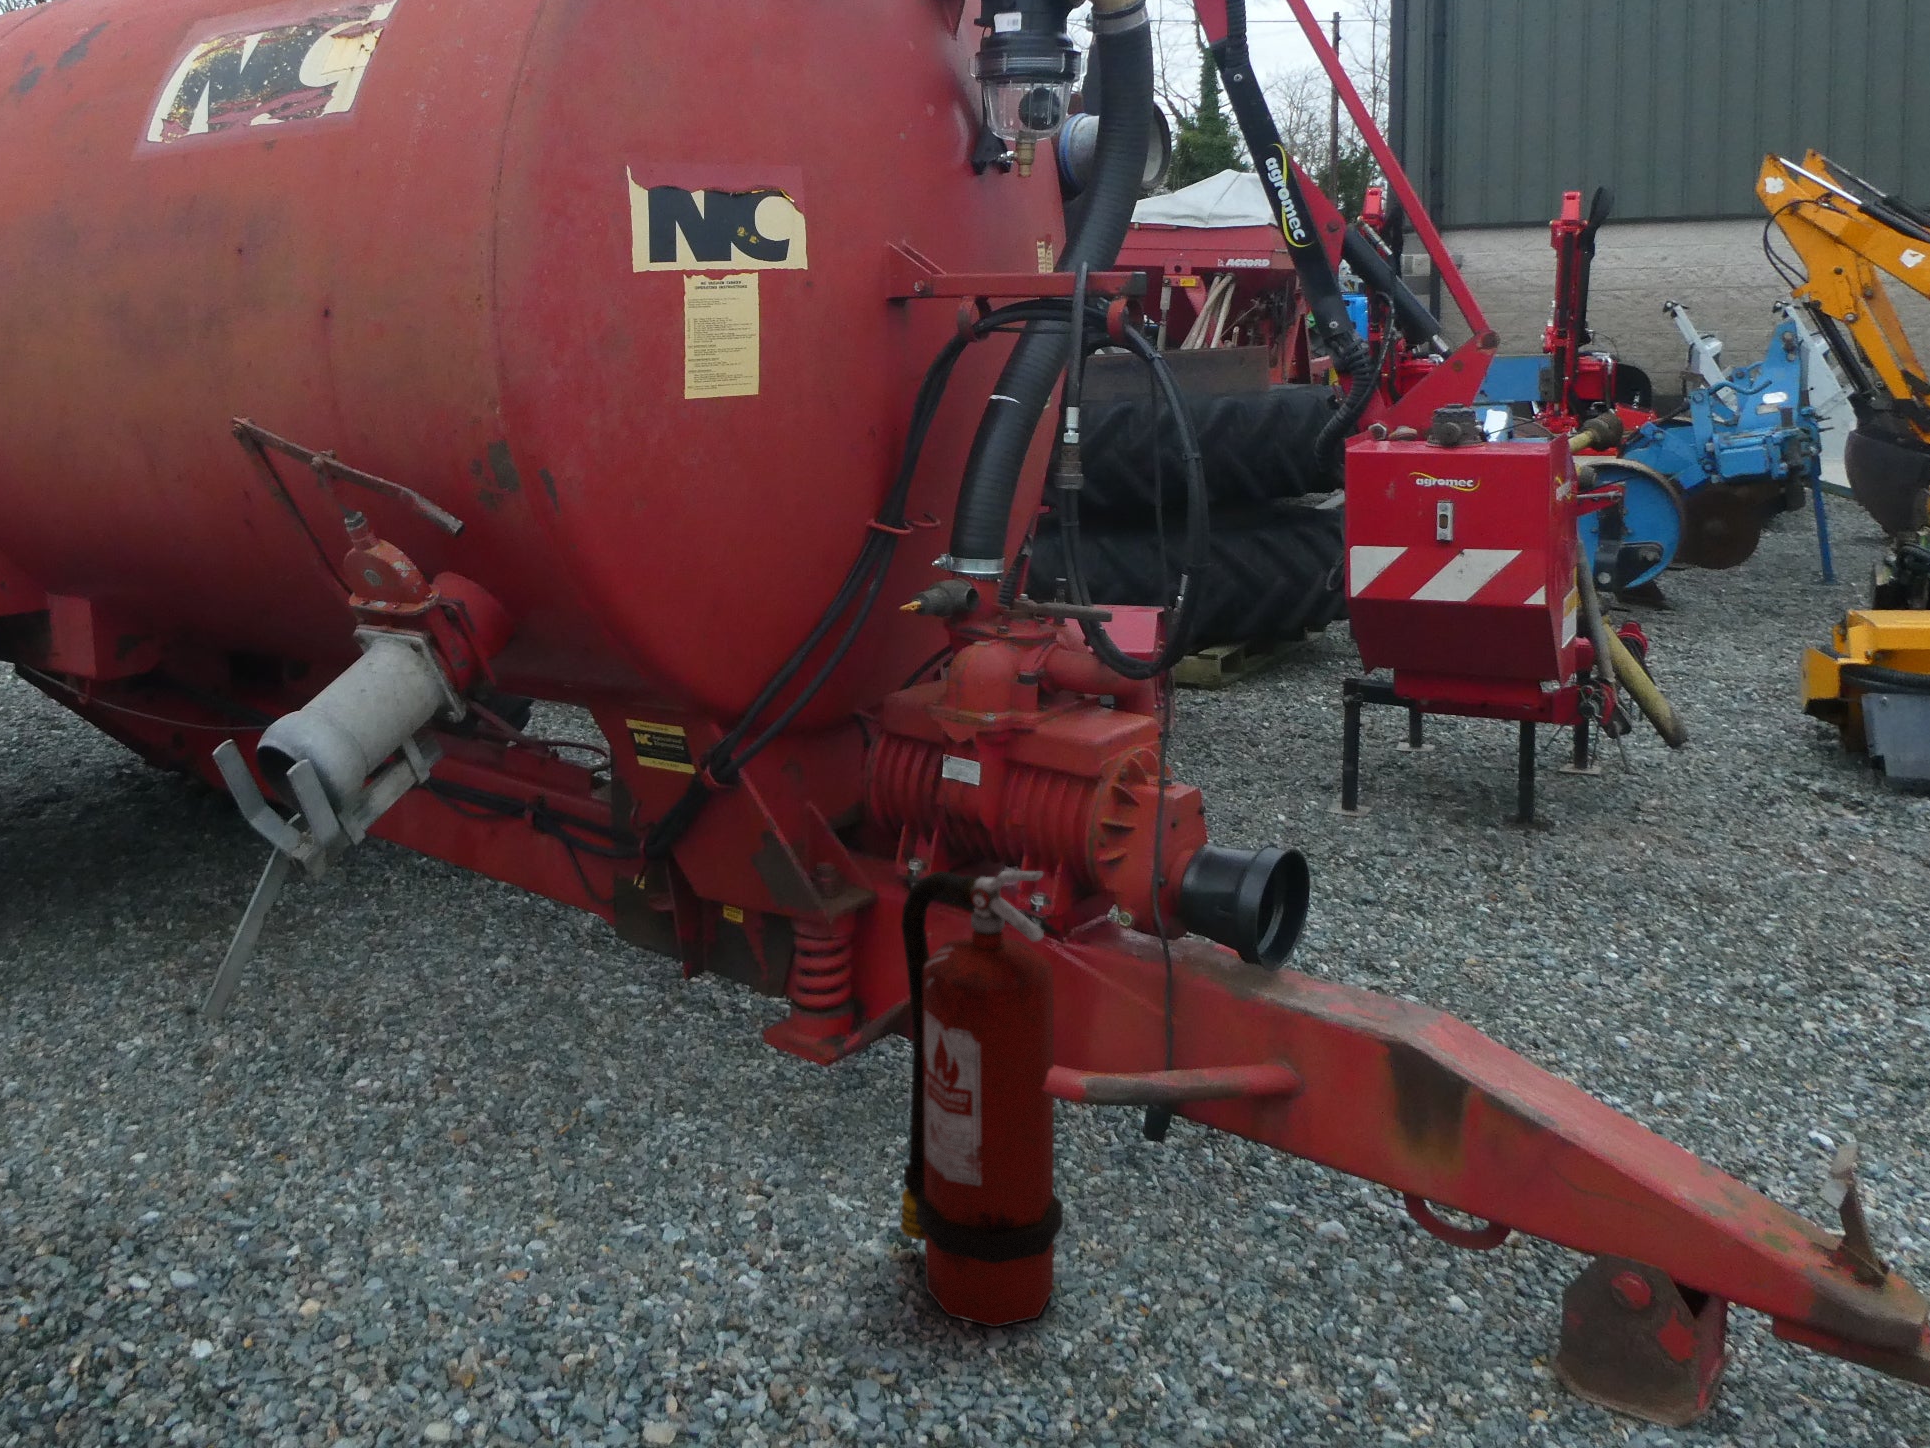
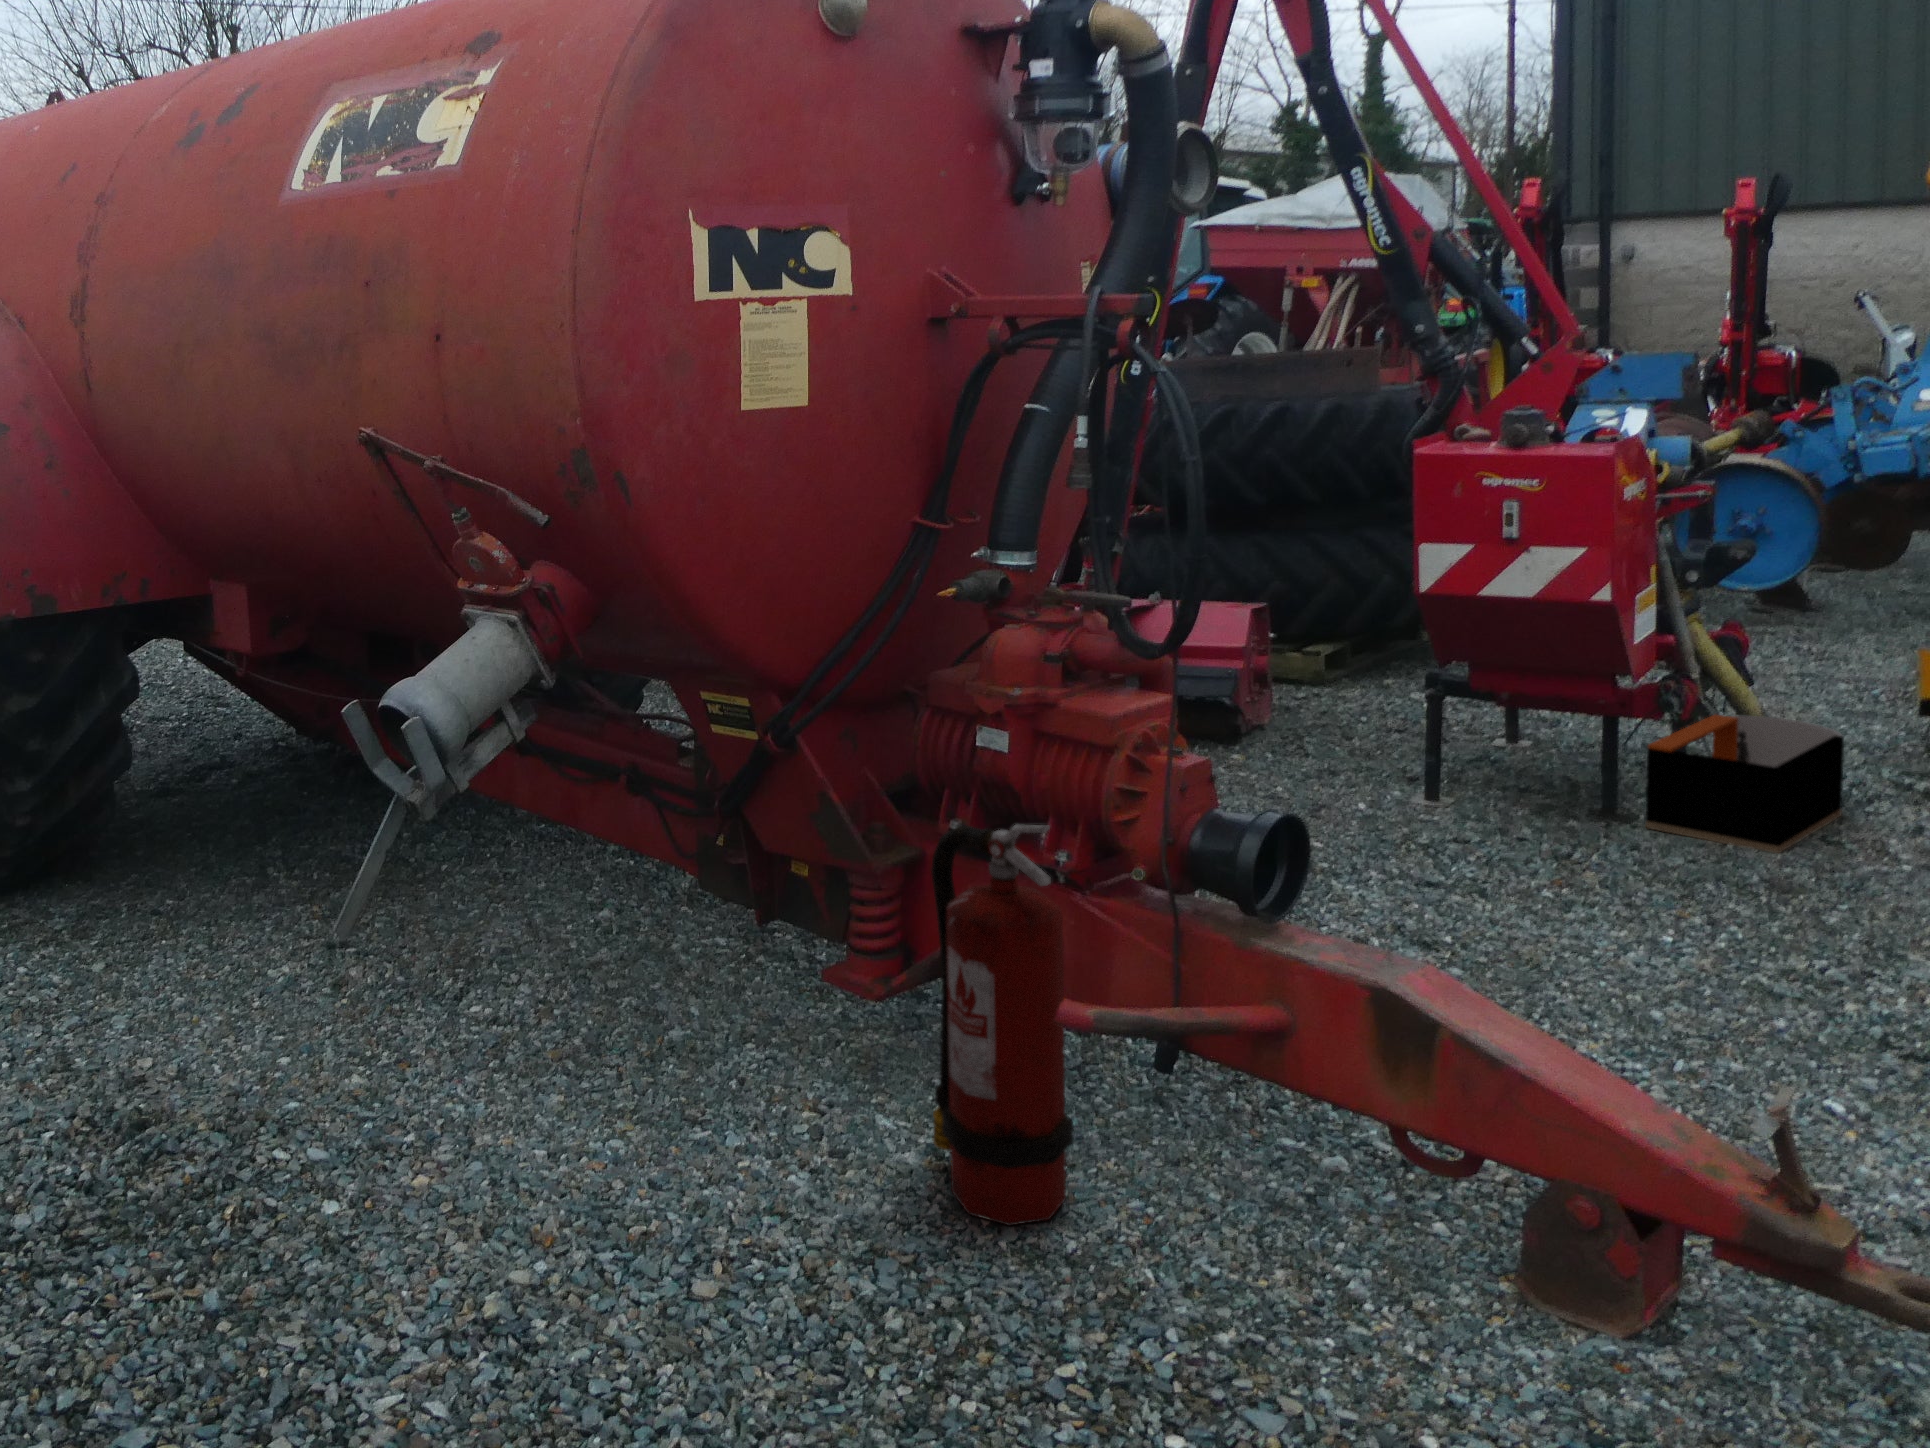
storage bin: none [1567,715,1752,858] -> present [1646,715,1844,853]

